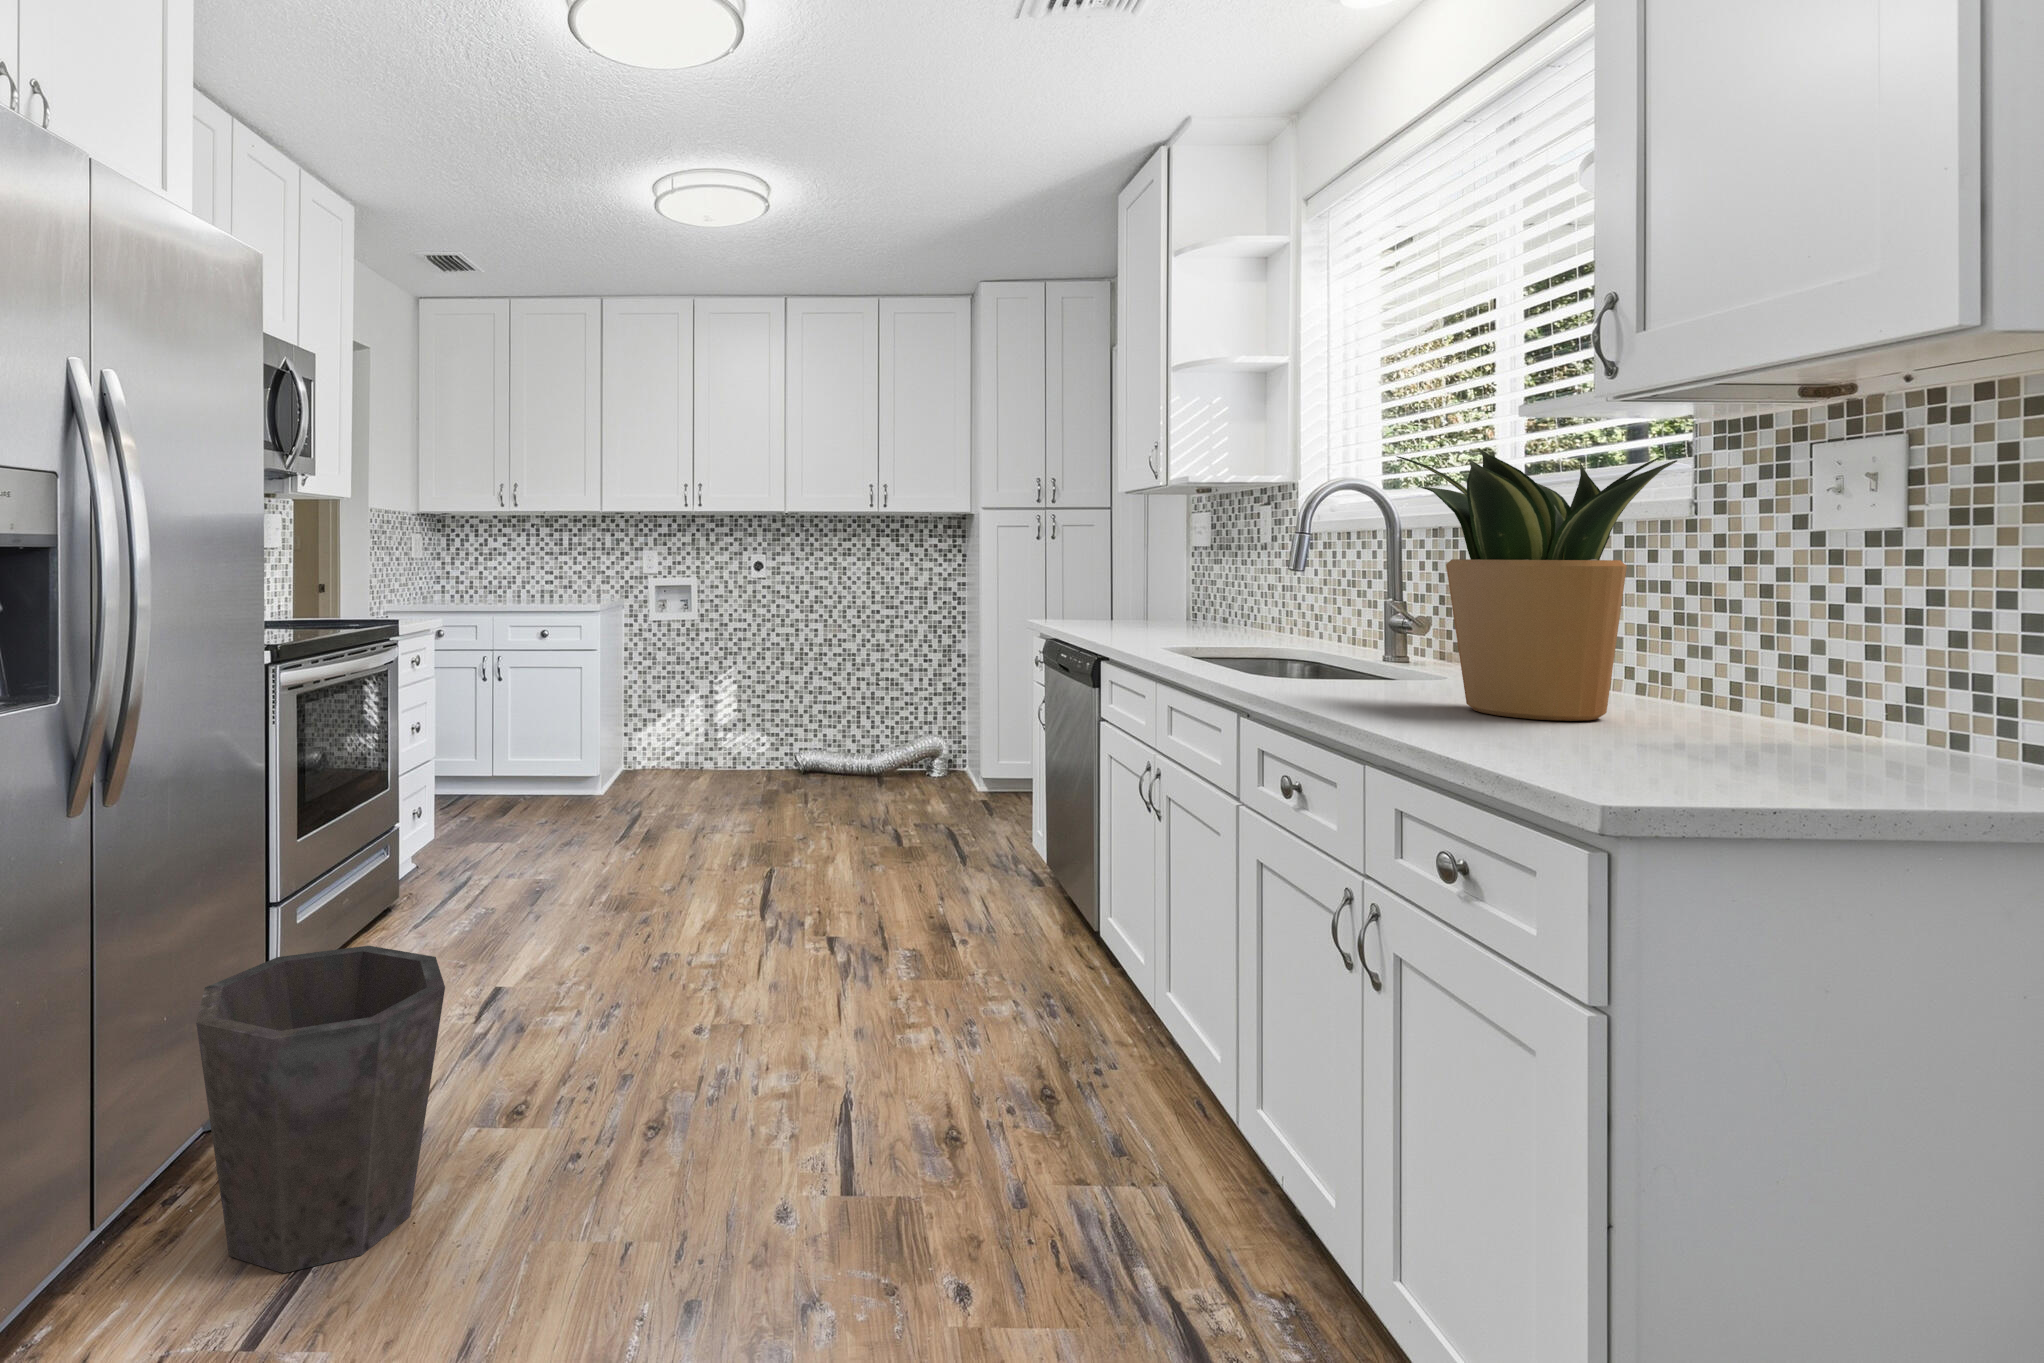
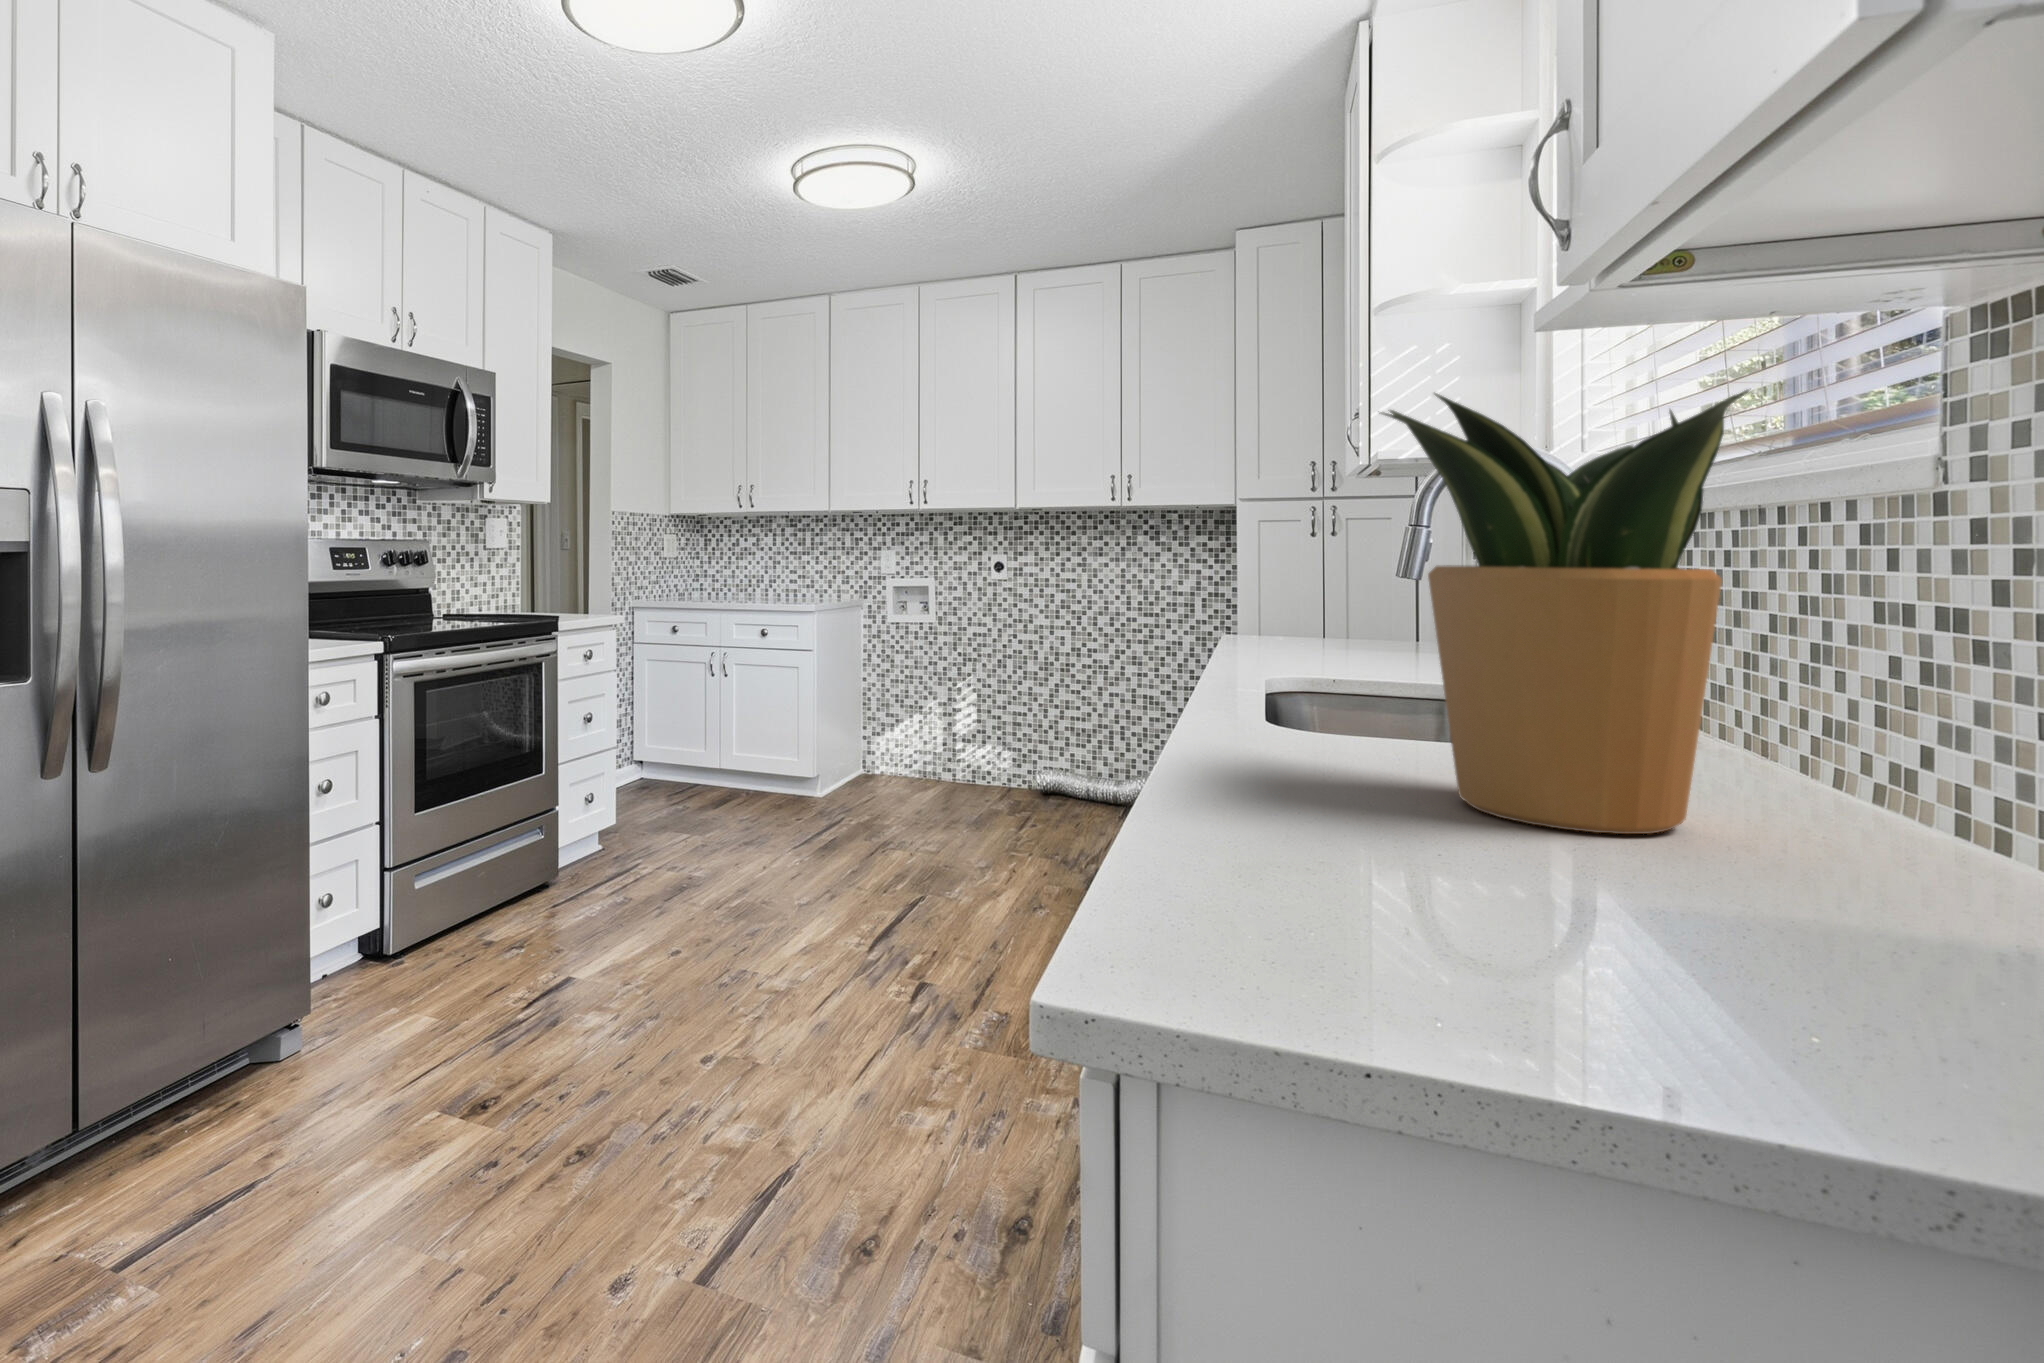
waste bin: present [196,946,445,1273] -> none [81,937,344,1249]

